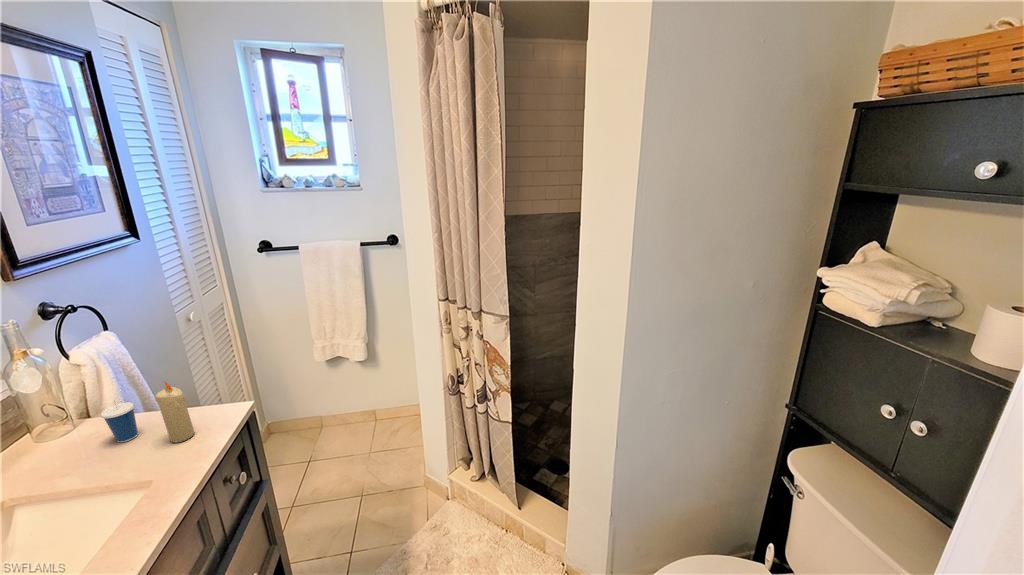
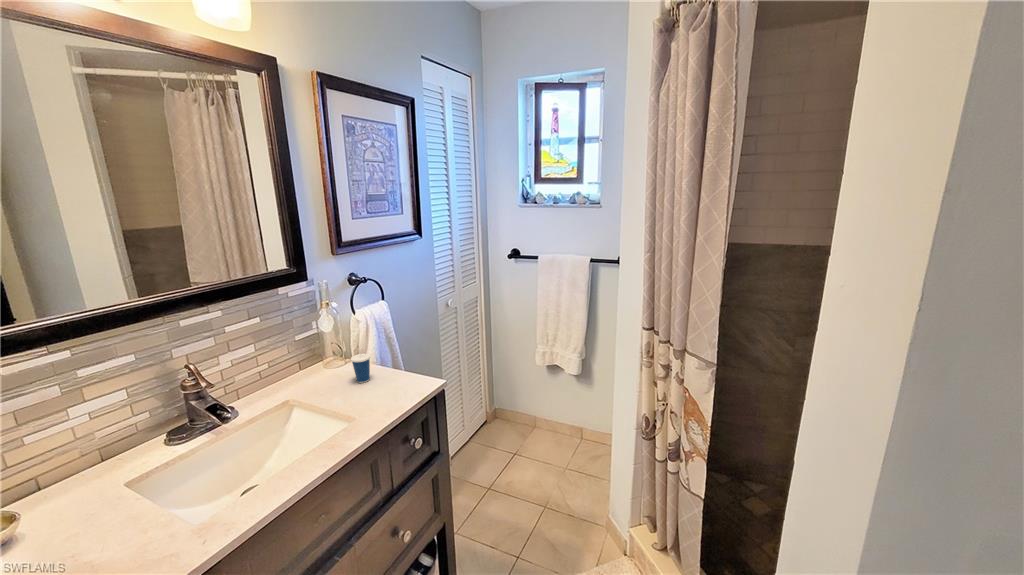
candle: present [155,382,194,443] -> none [375,344,396,396]

